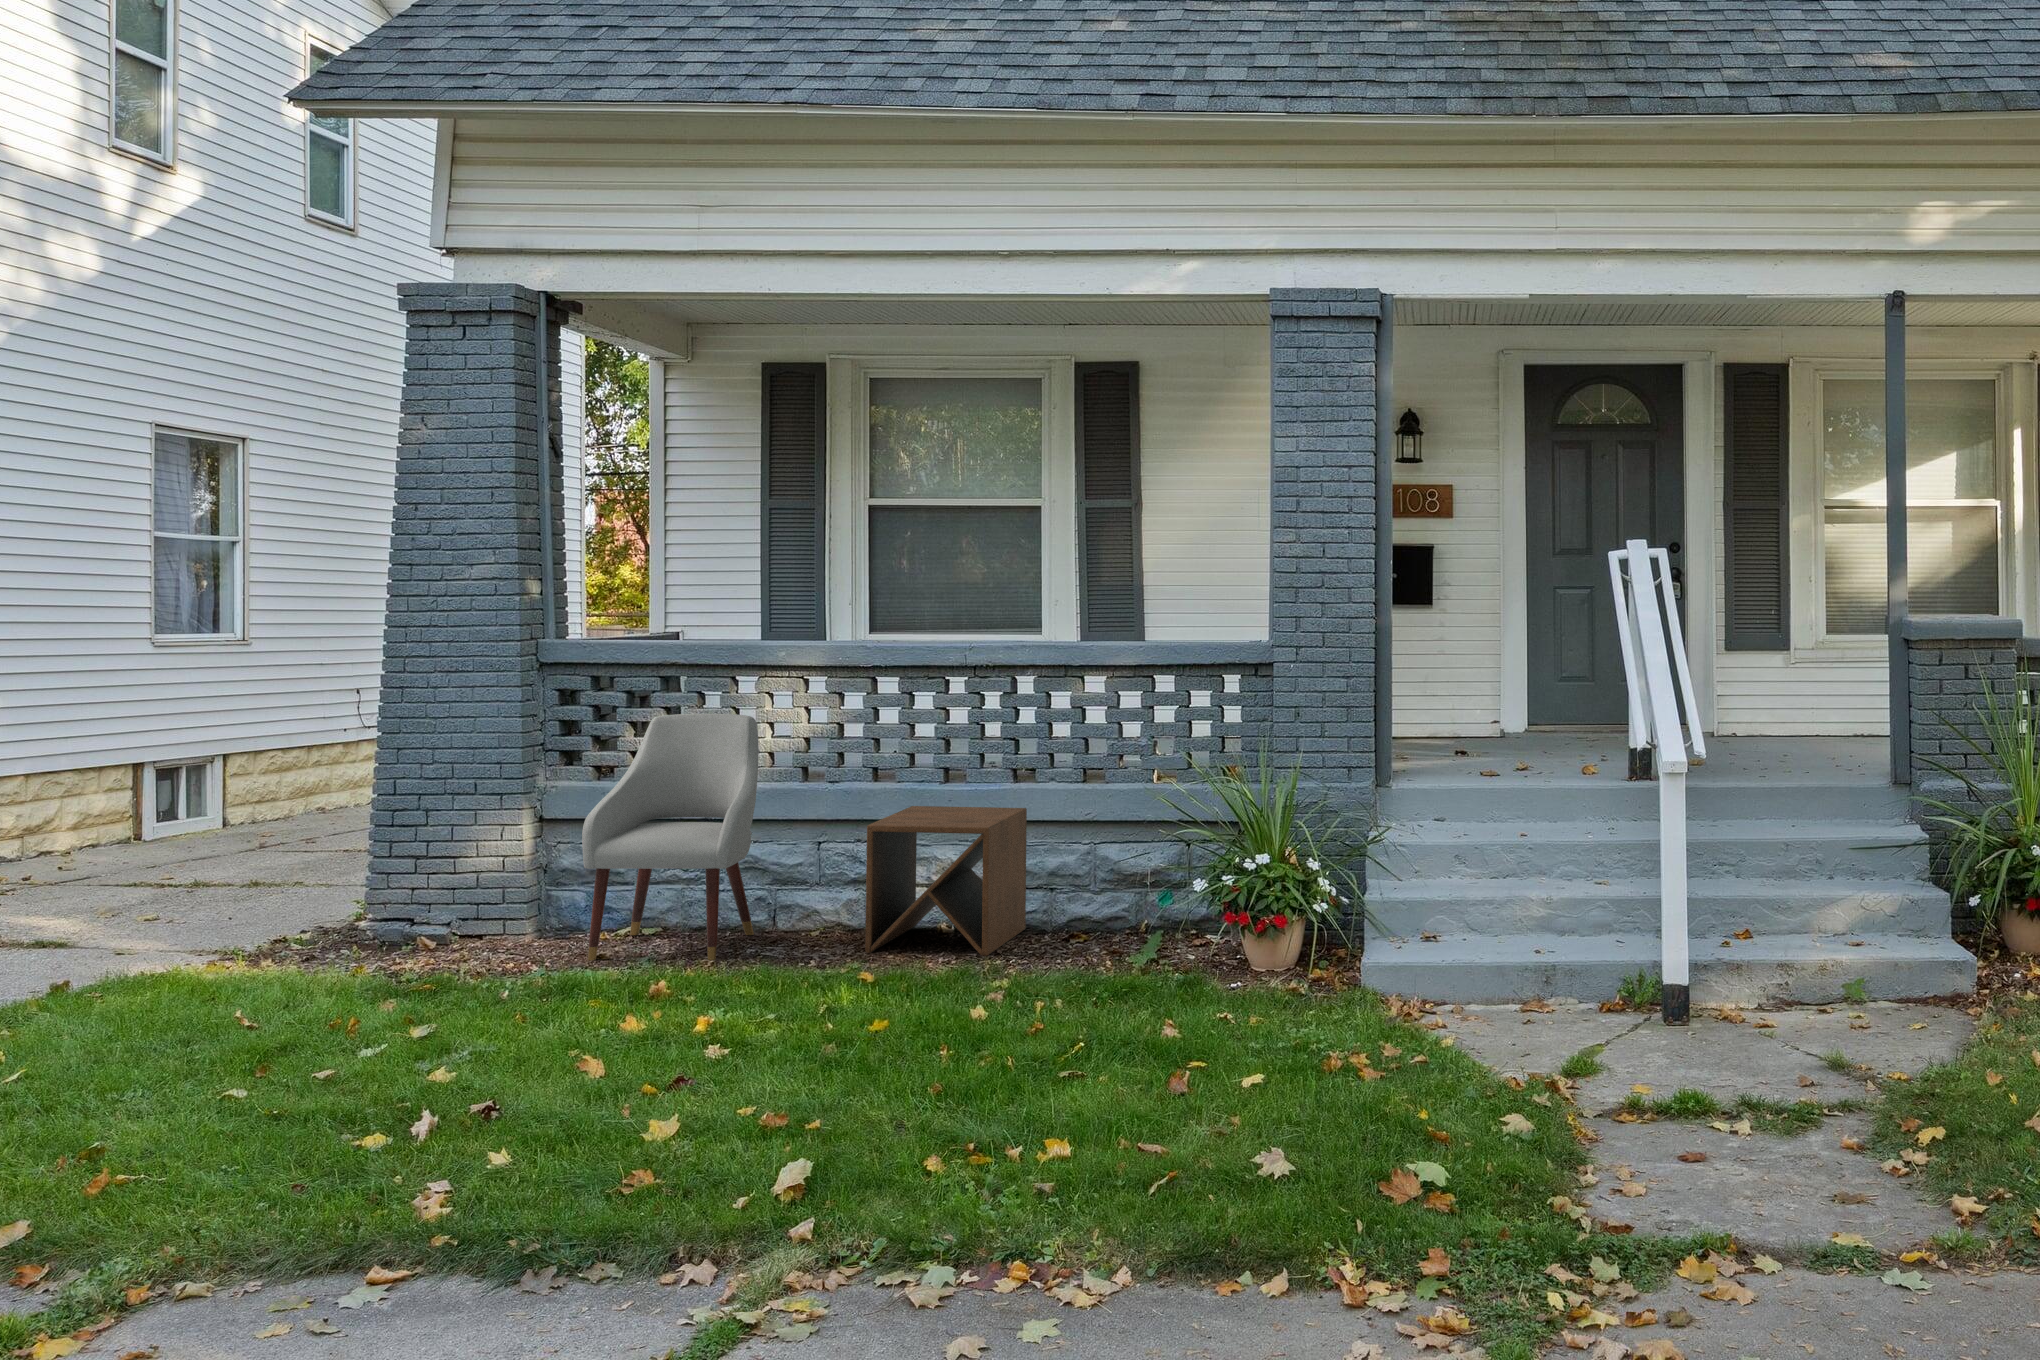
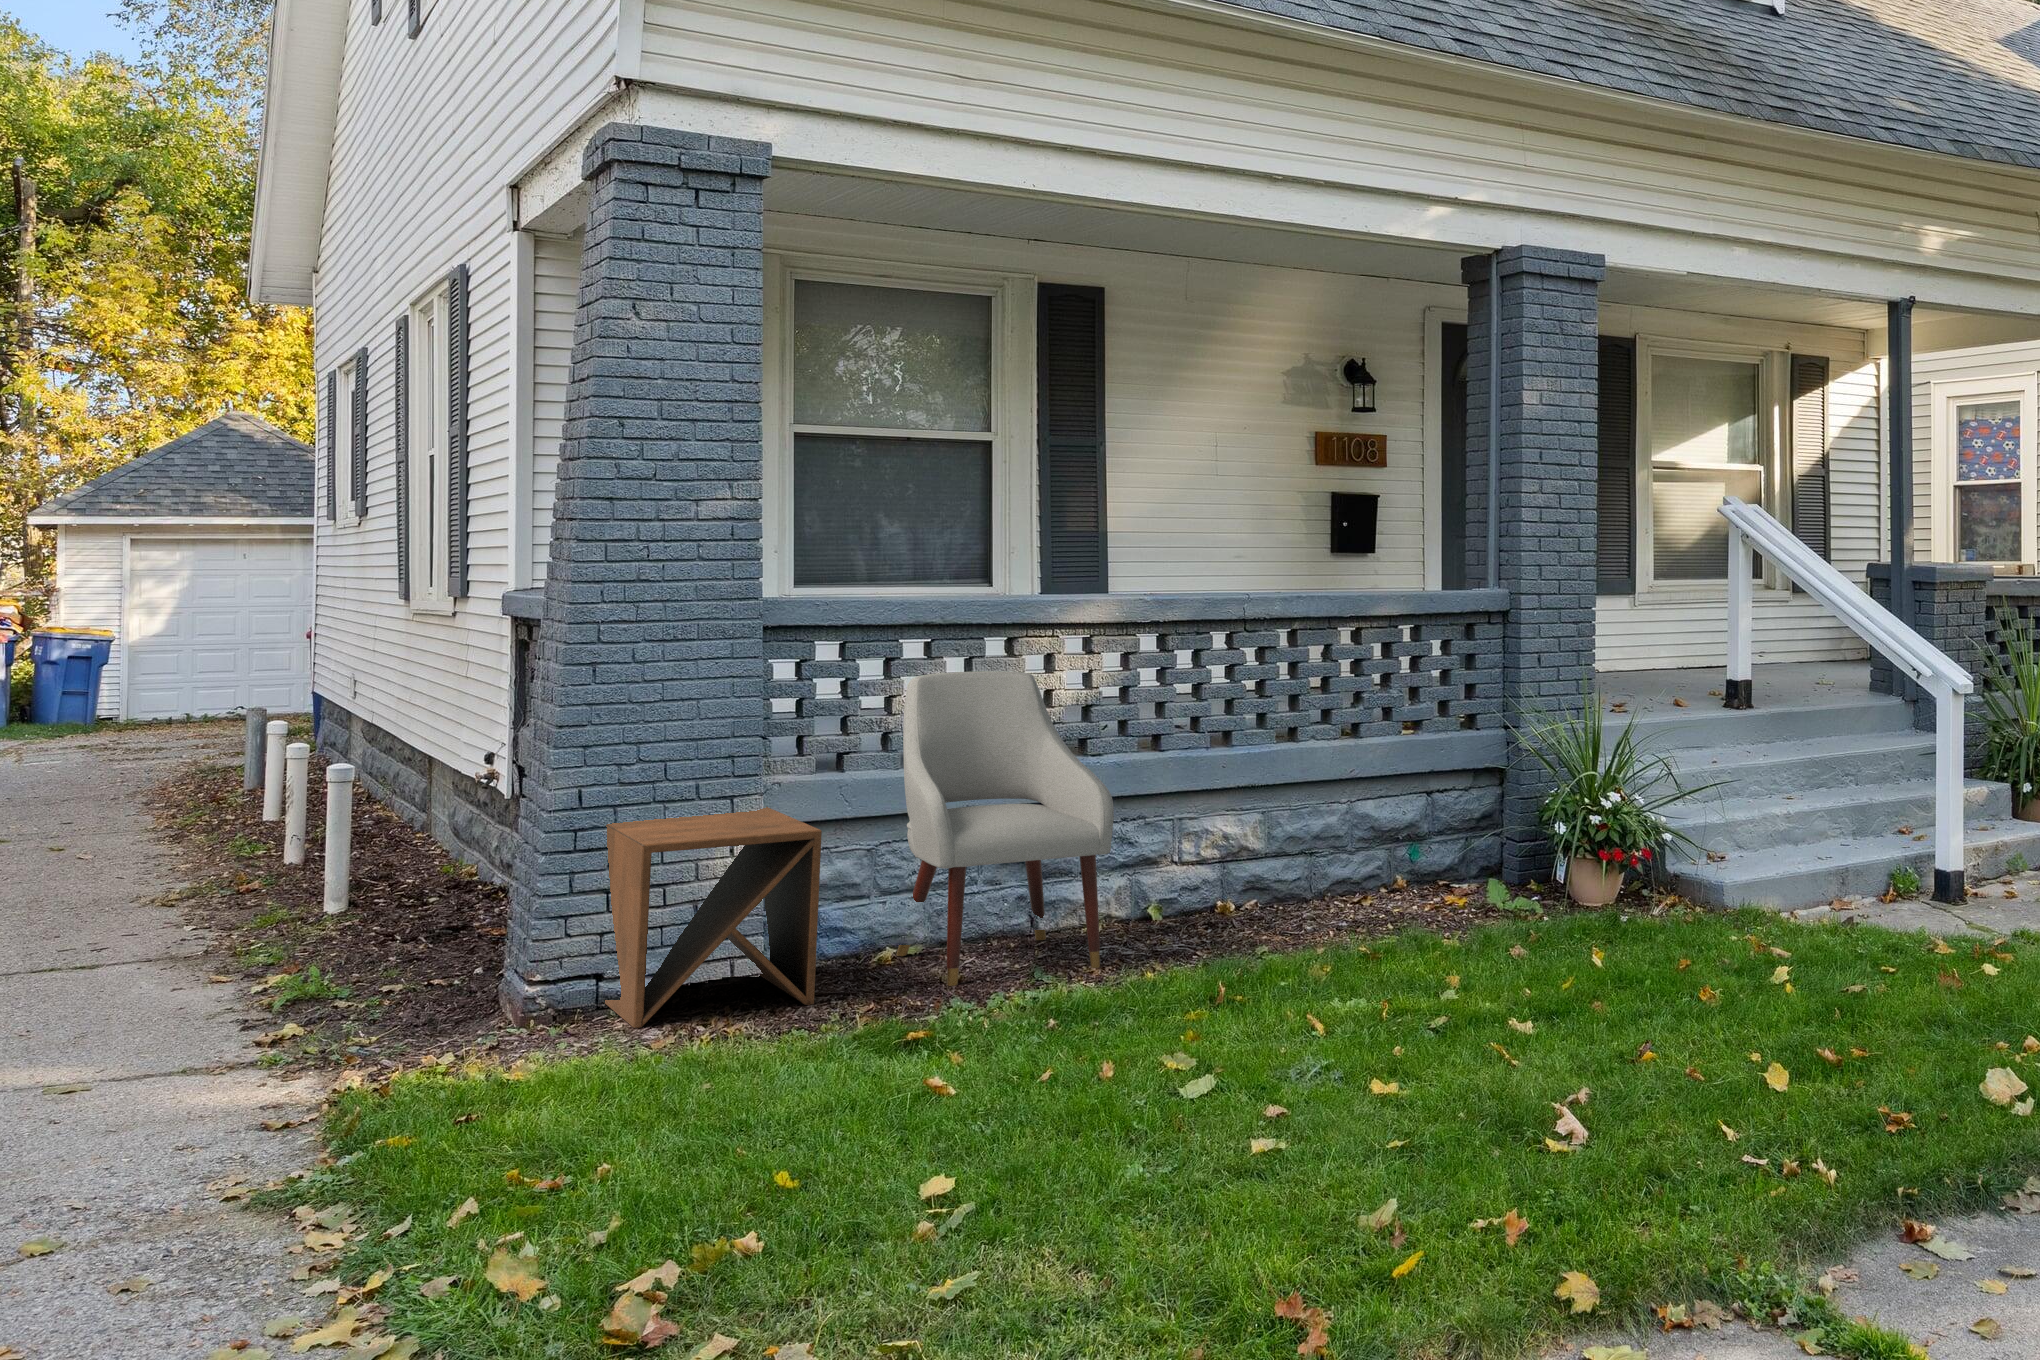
side table: present [865,806,1027,956] -> present [605,807,822,1028]

